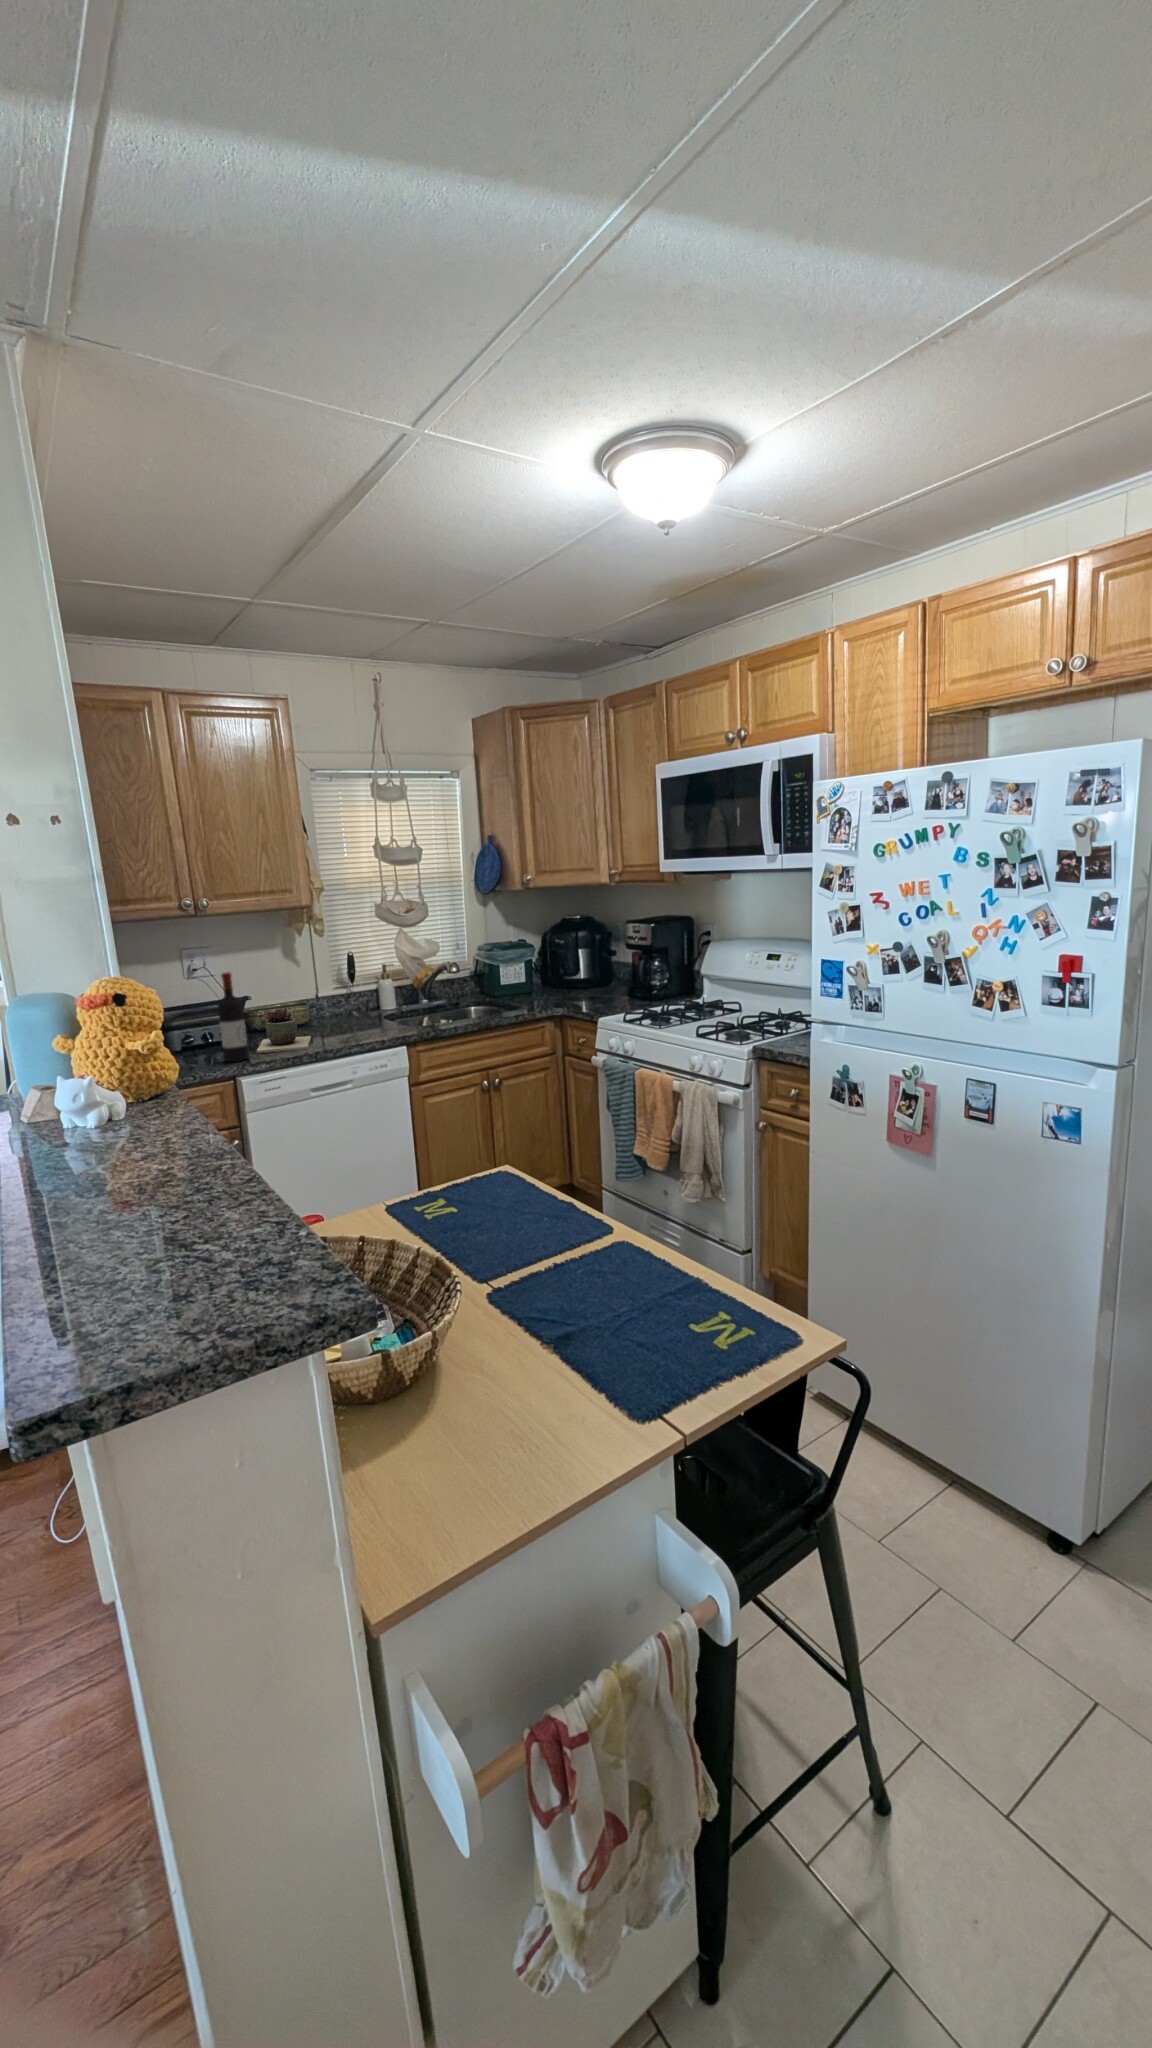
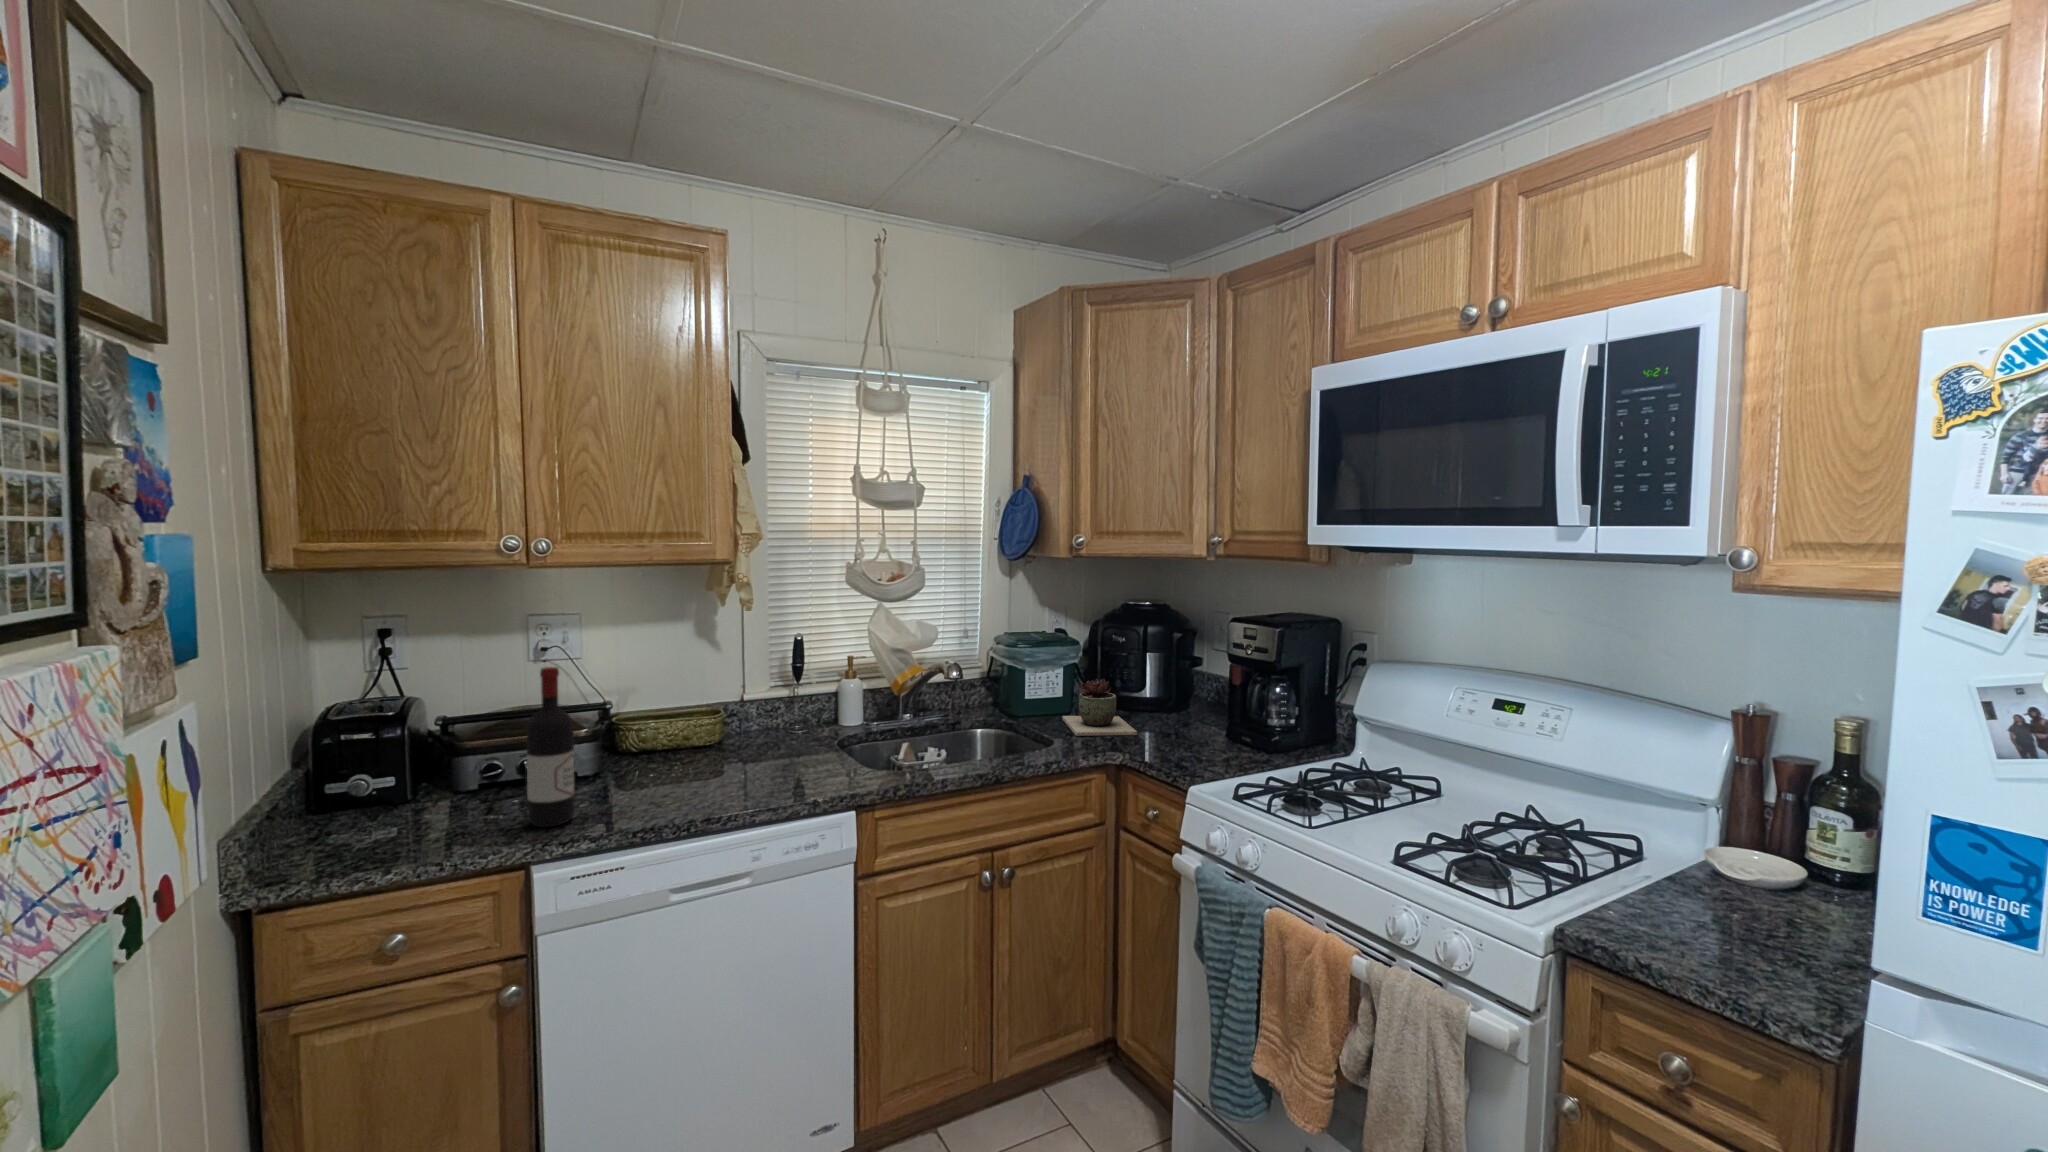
succulent plant: present [257,1008,311,1053] -> present [1062,678,1137,736]

